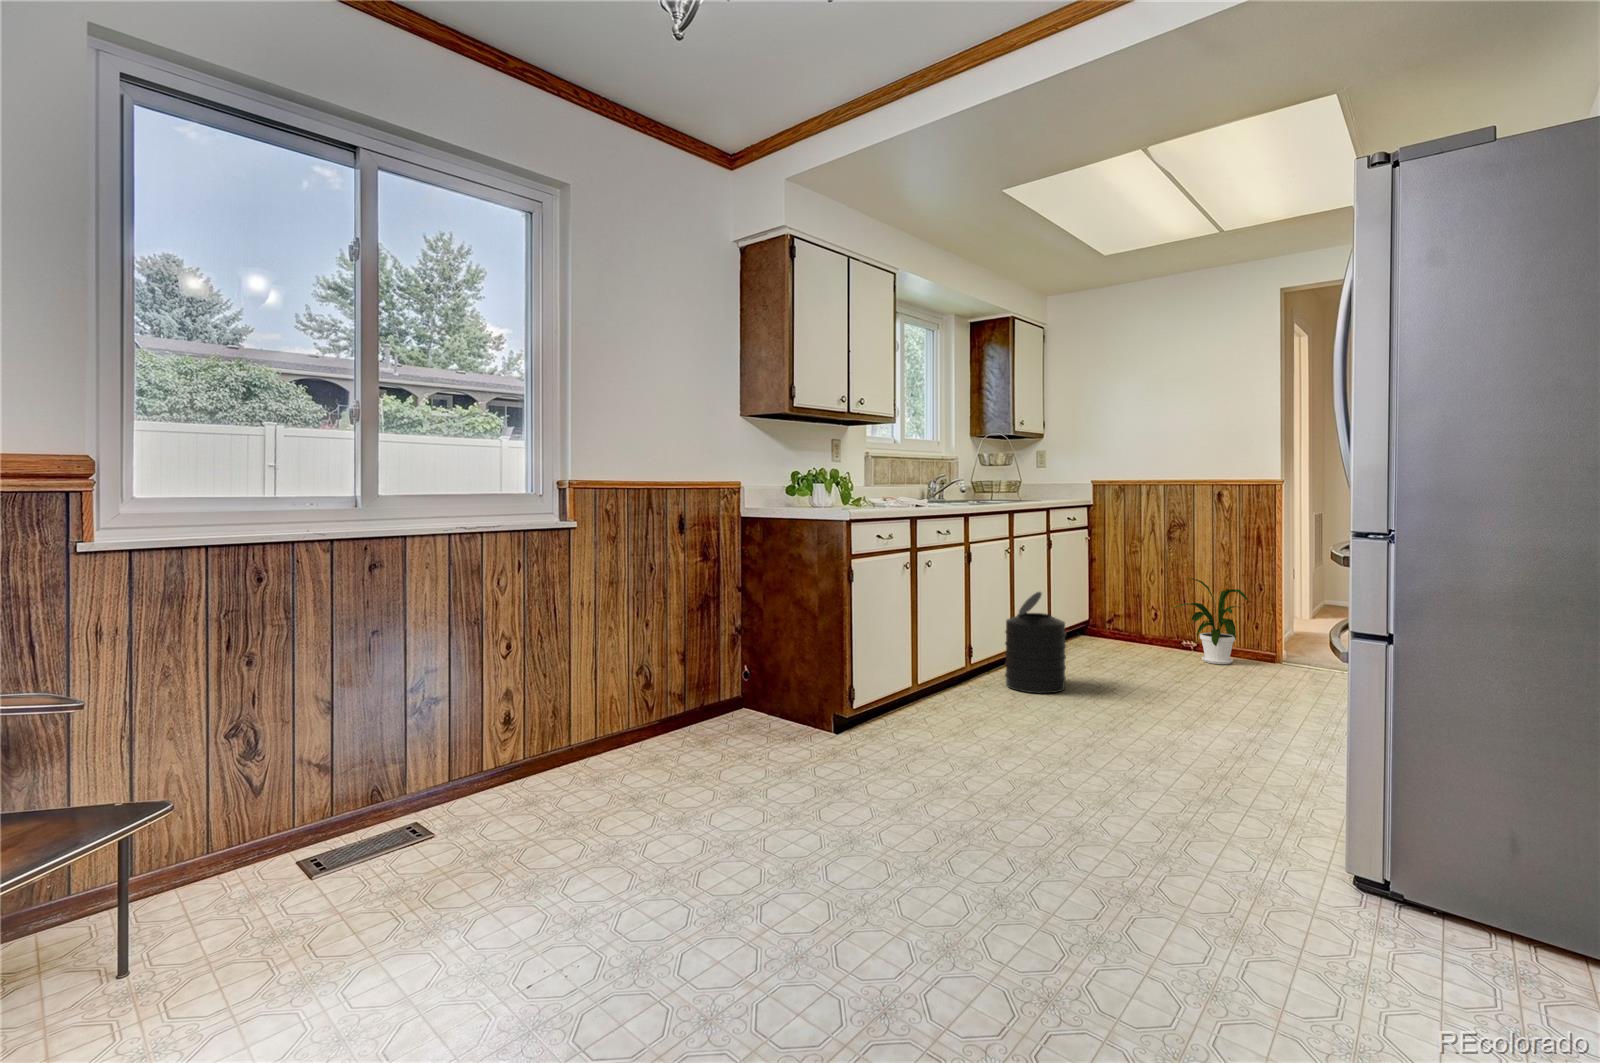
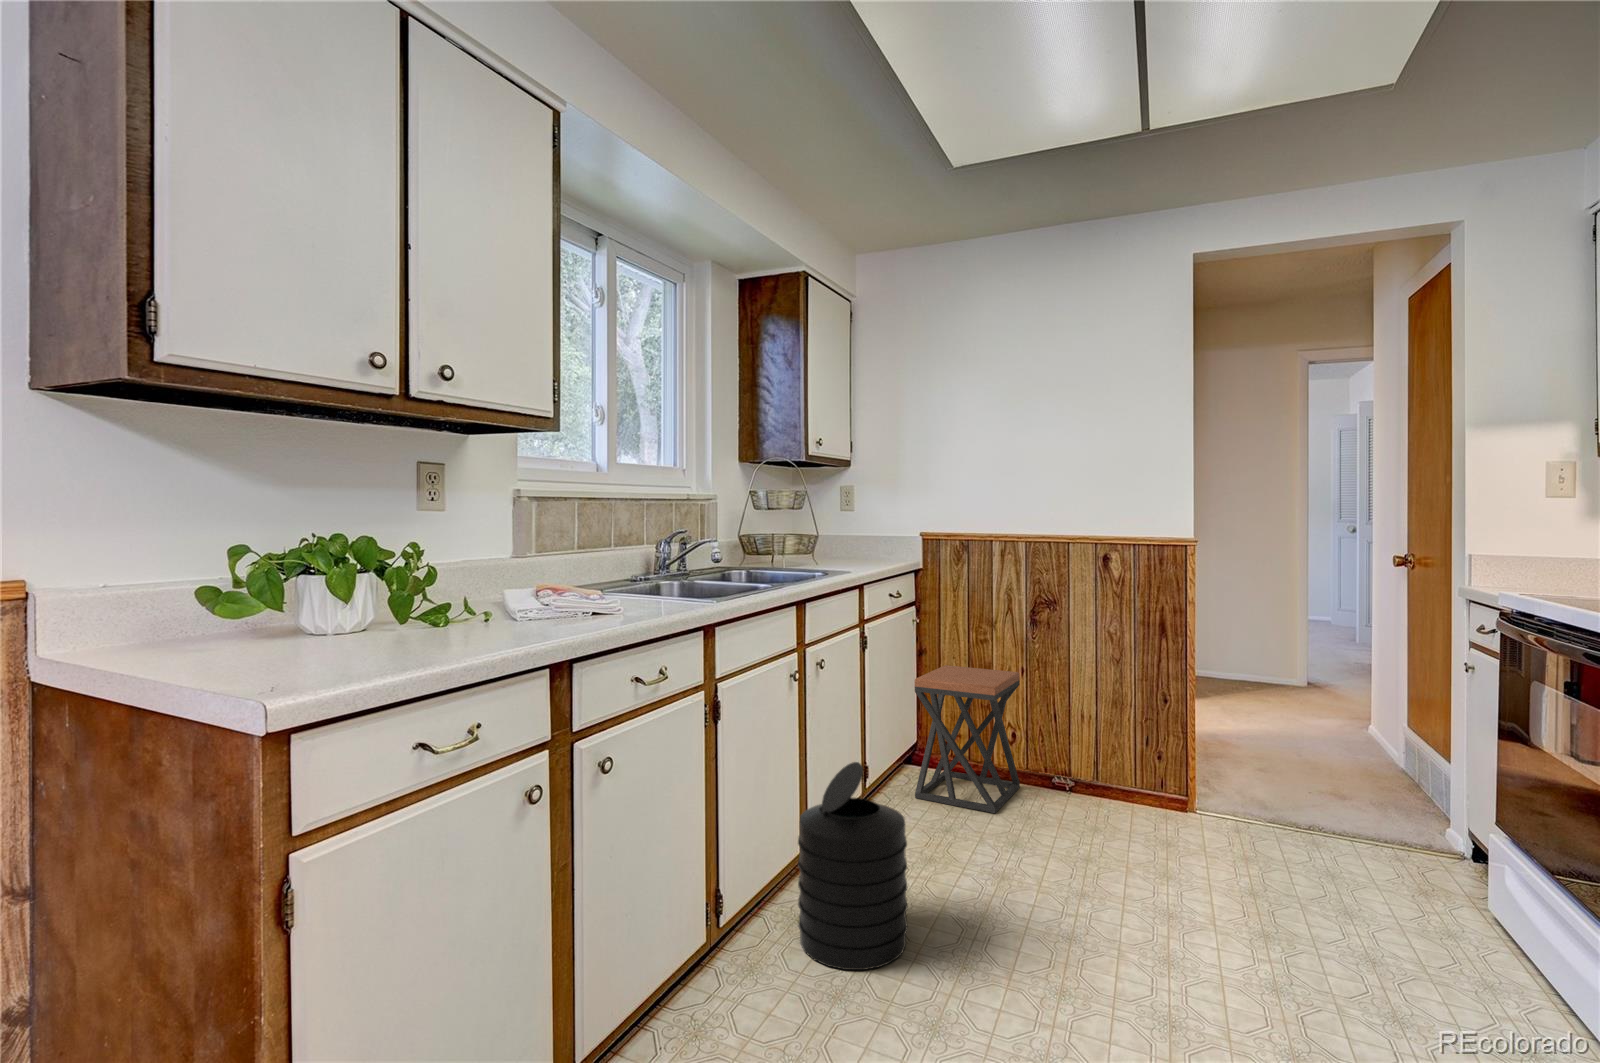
stool: none [1083,568,1159,655] -> present [915,665,1020,813]
house plant: present [1174,578,1248,664] -> none [1052,689,1162,827]

